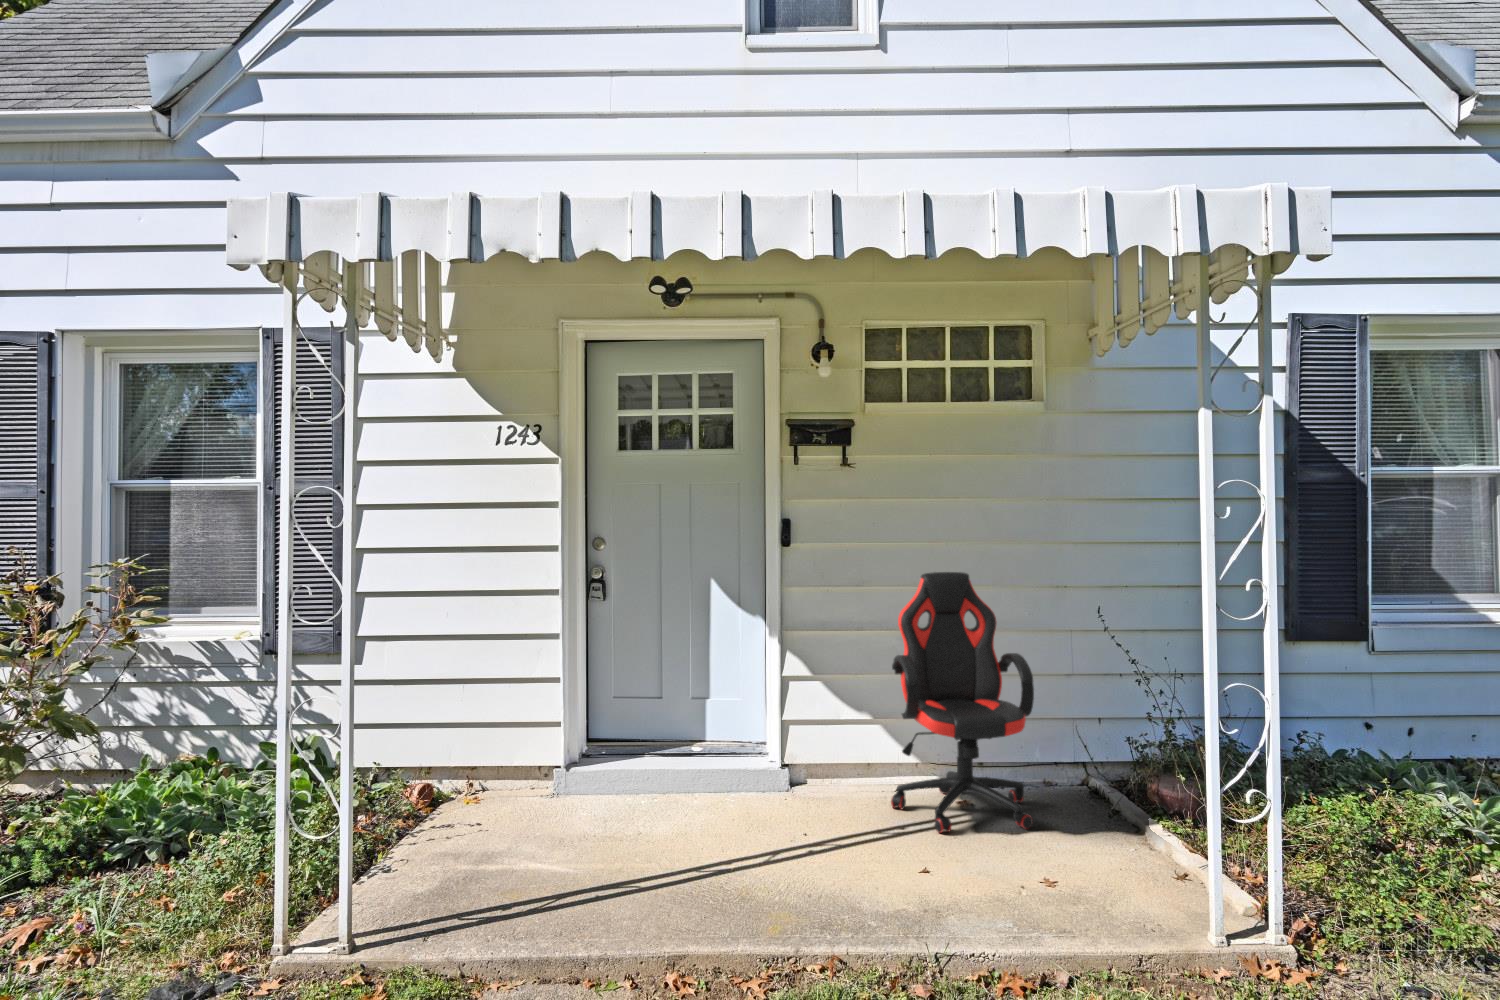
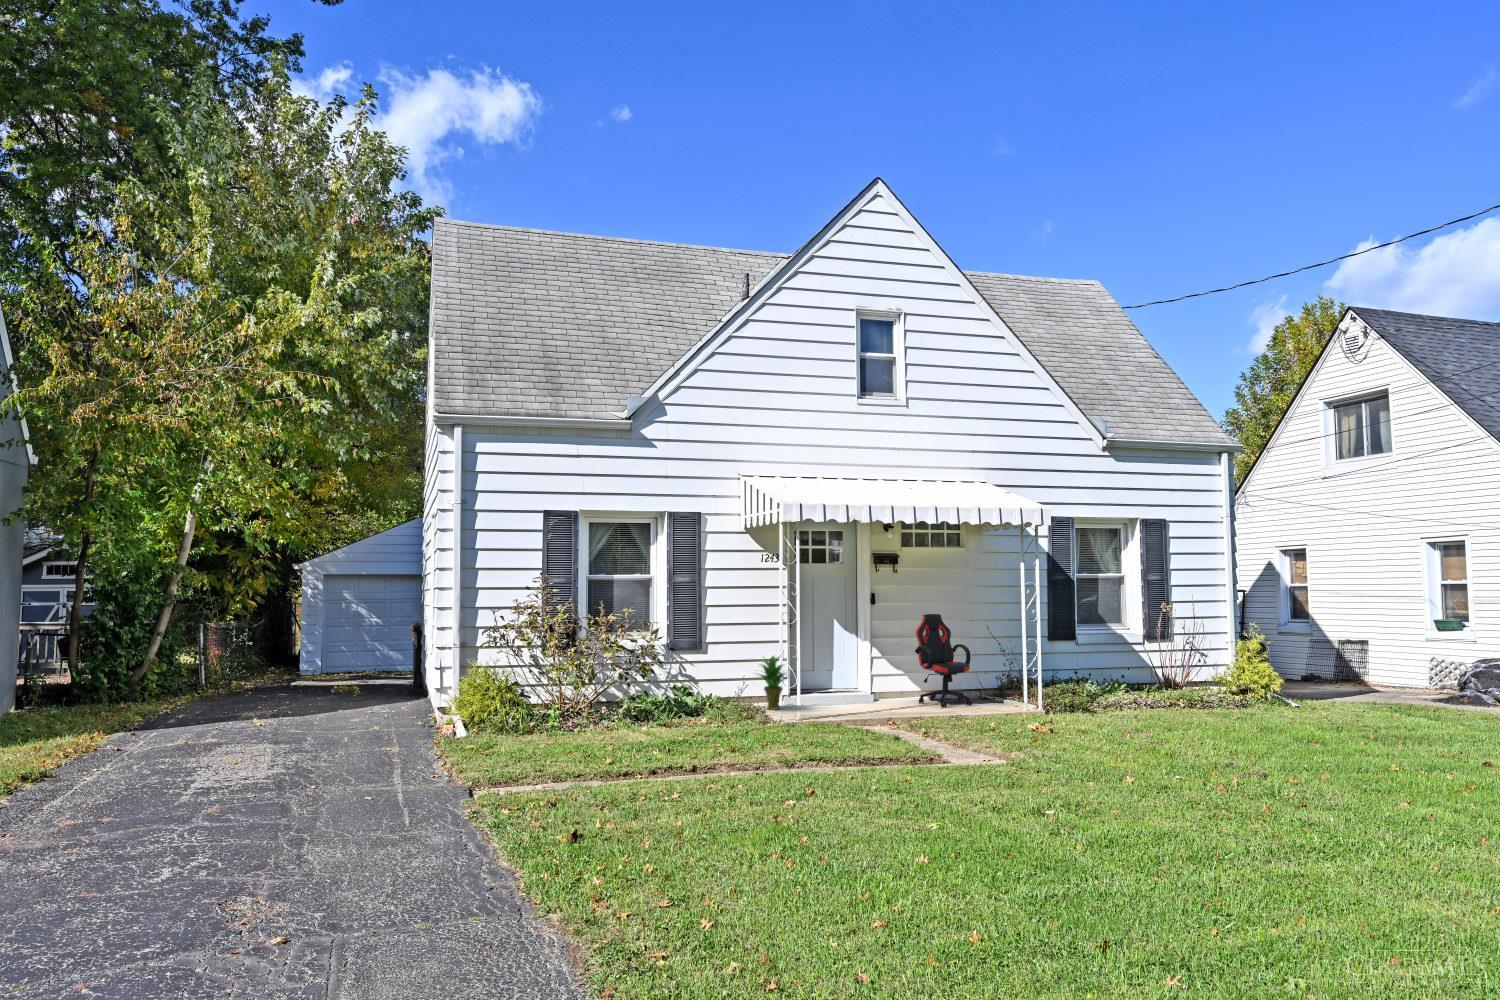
potted plant: none [436,672,542,813] -> present [756,656,785,710]

